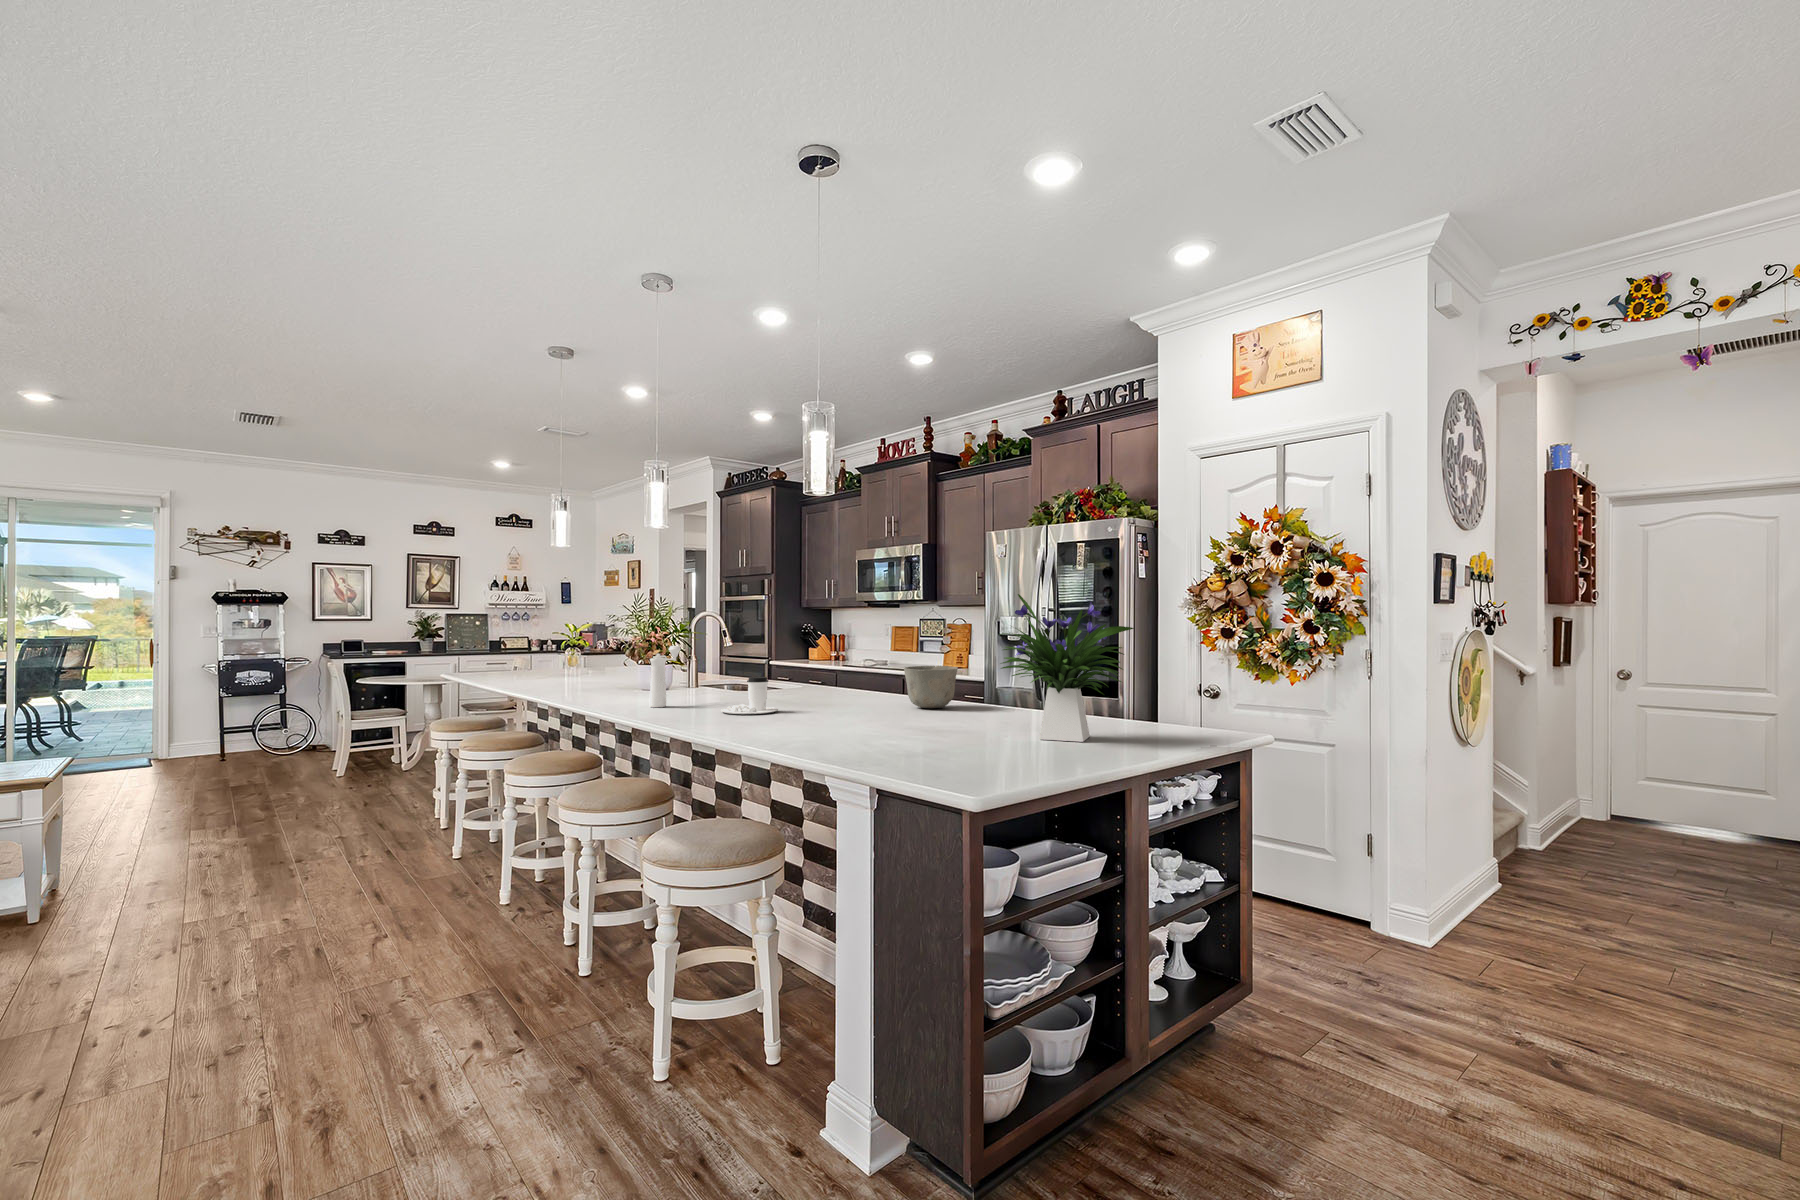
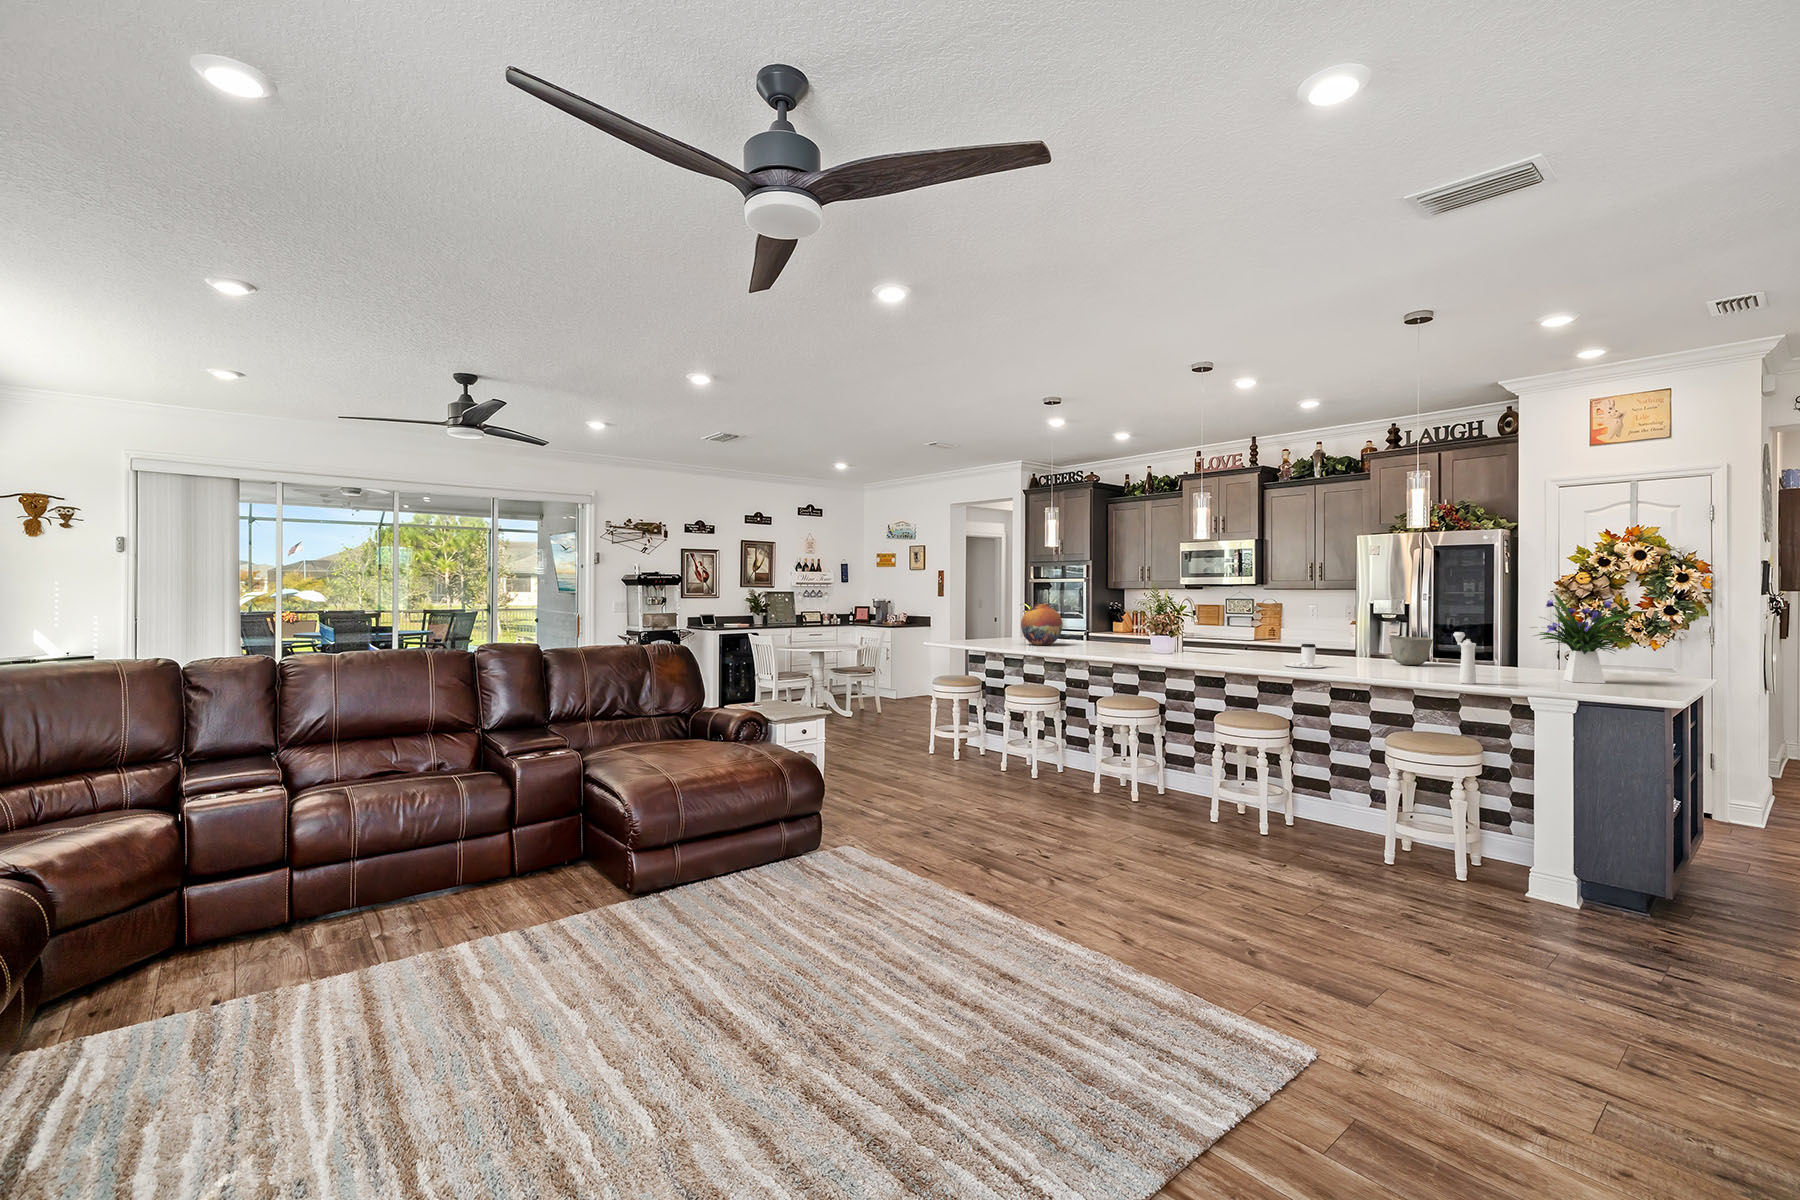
vase: none [544,623,604,680] -> present [1021,604,1063,646]
pepper mill: present [650,646,681,707] -> present [1453,632,1476,684]

